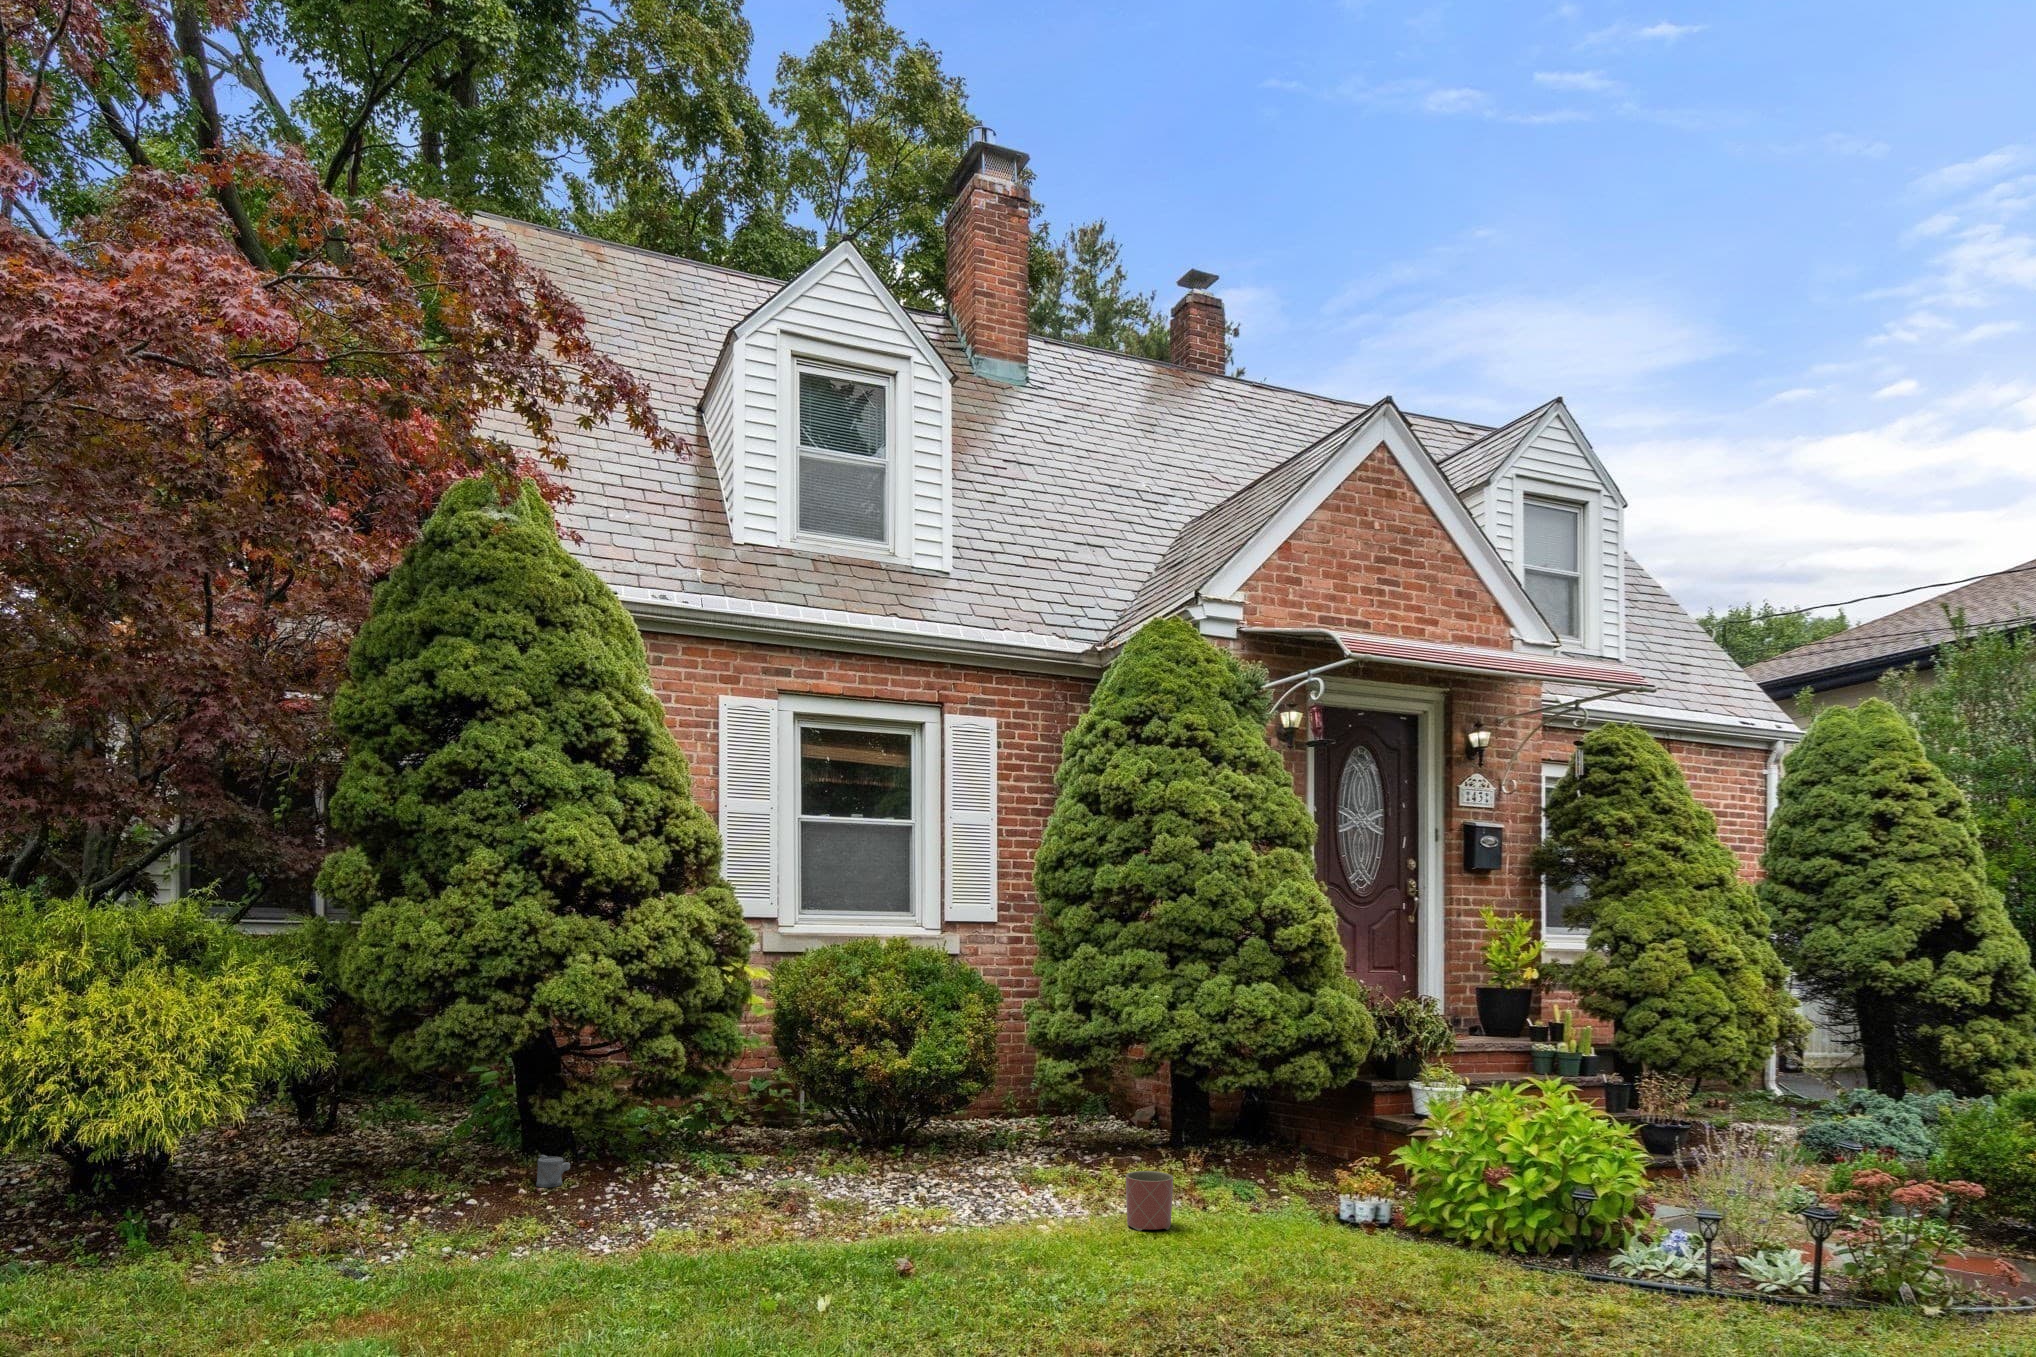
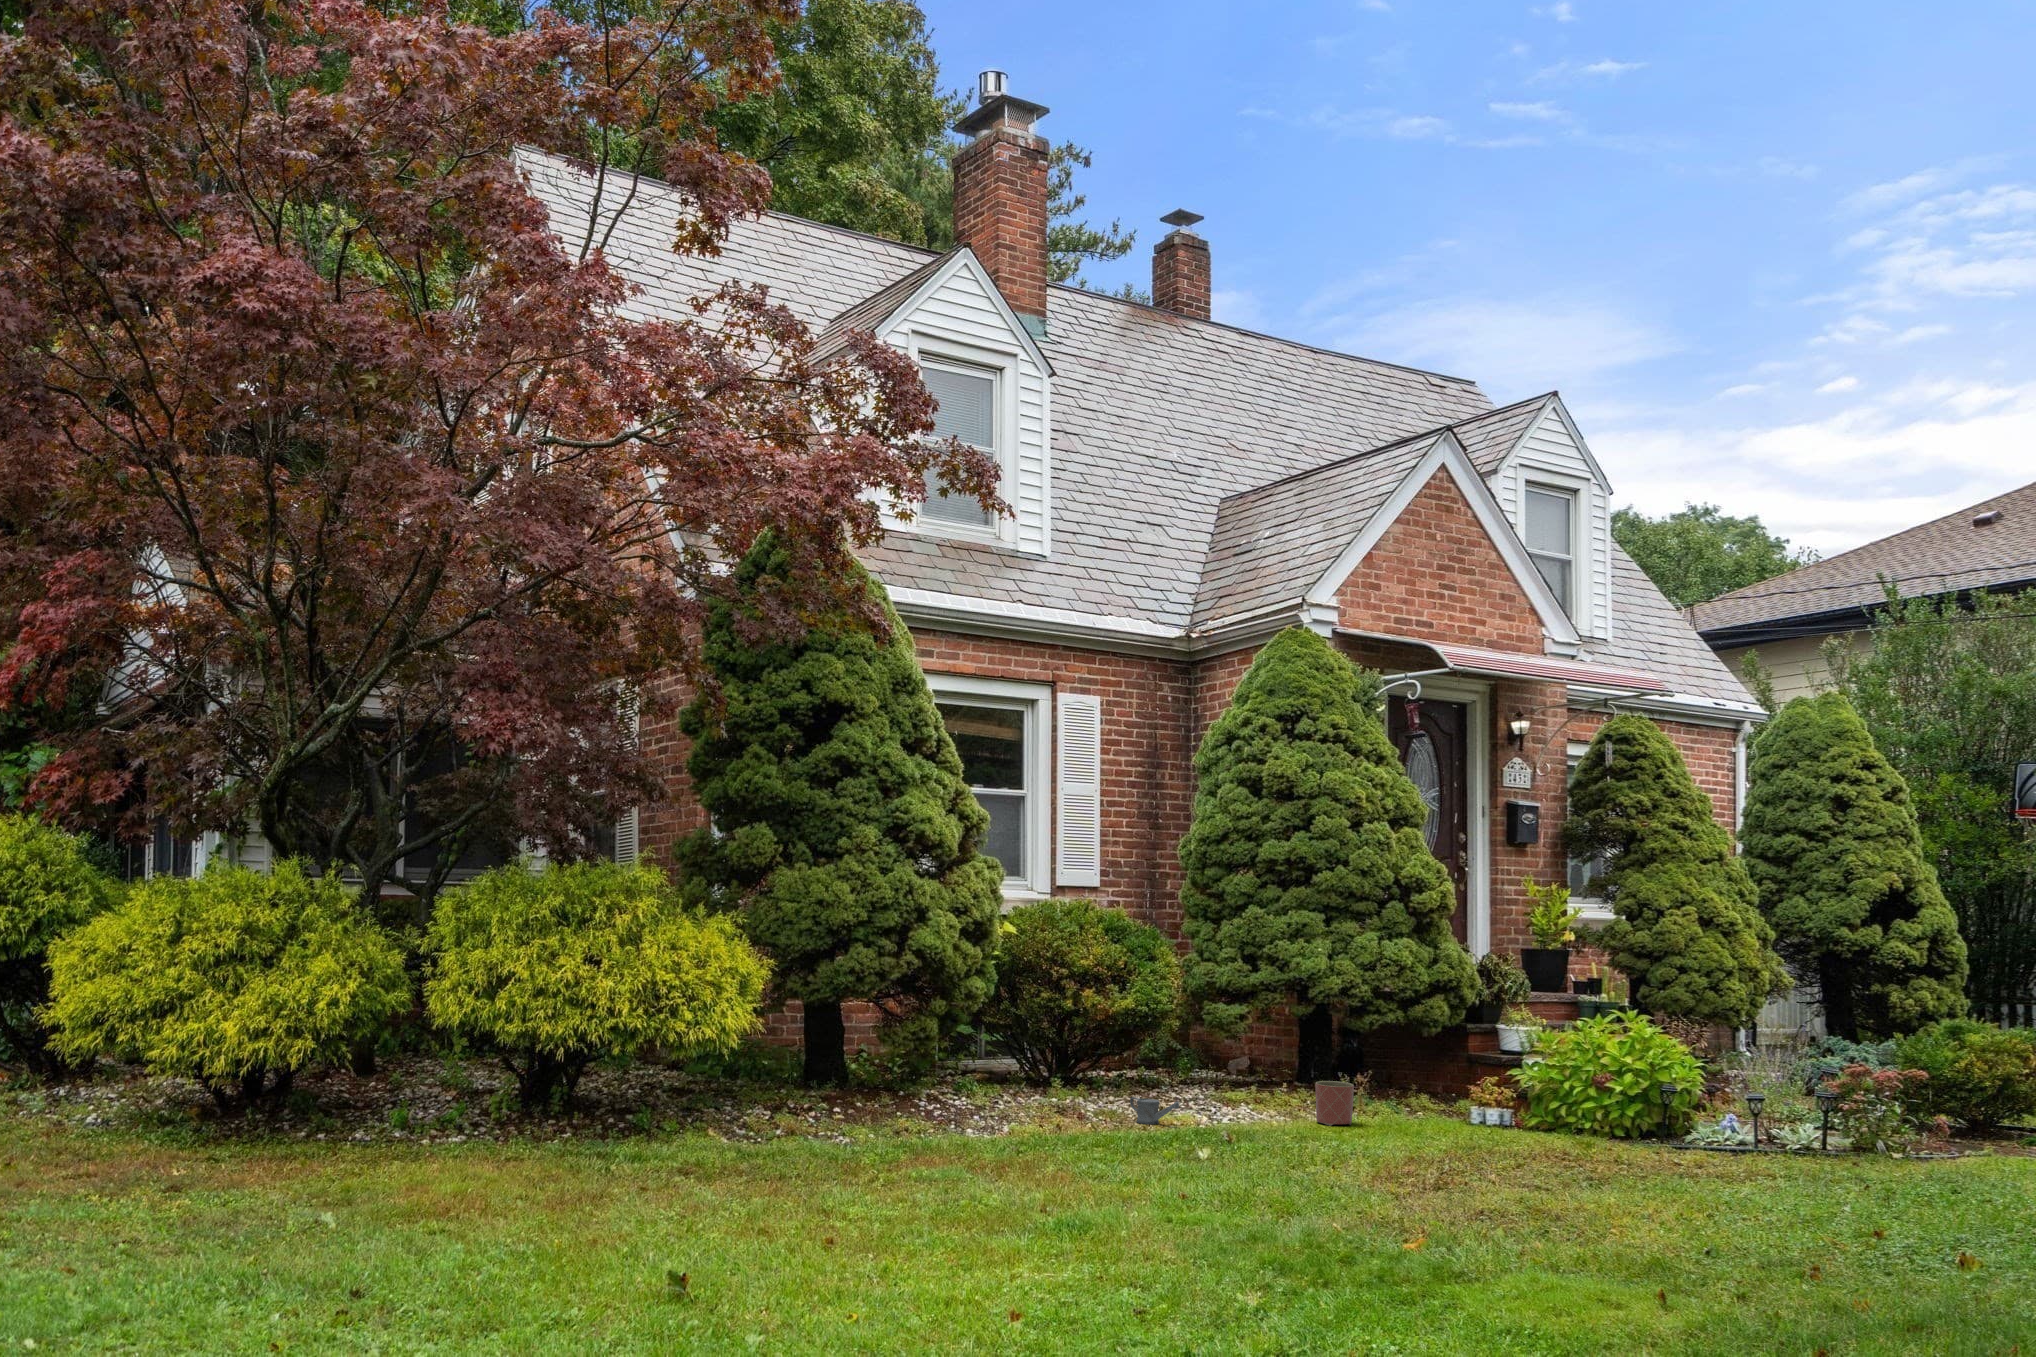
watering can: present [536,1155,570,1187] -> present [1130,1097,1179,1124]

